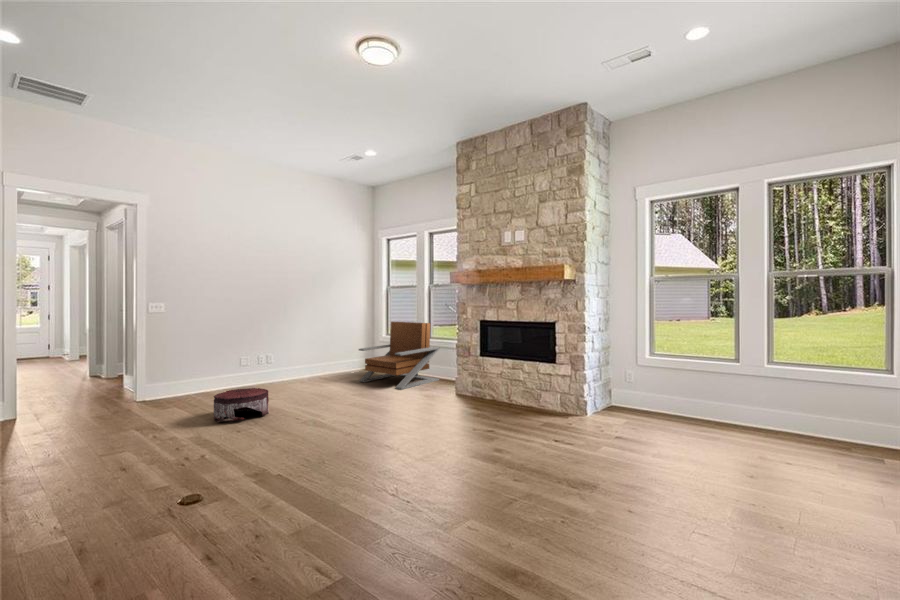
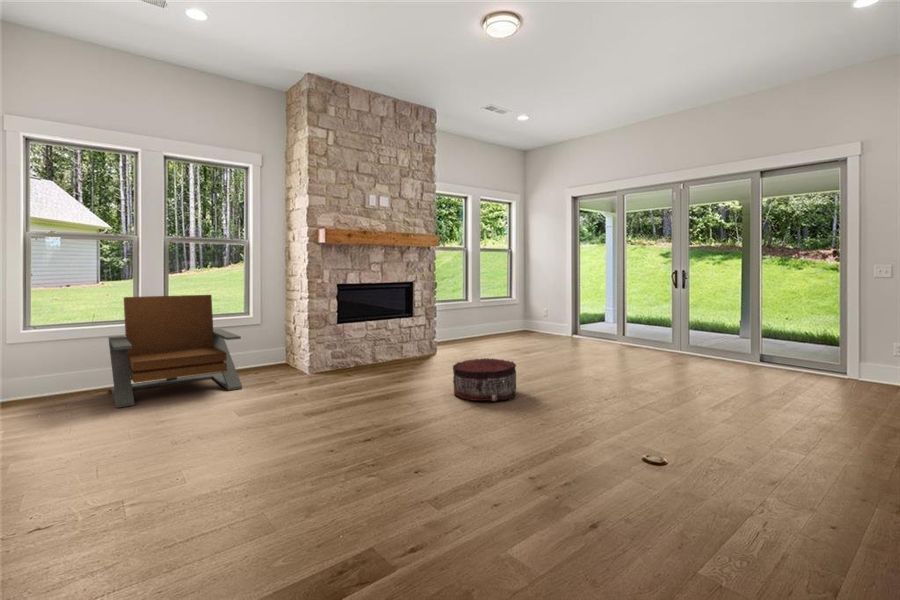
pouf: present [214,388,269,422] -> present [453,358,516,401]

